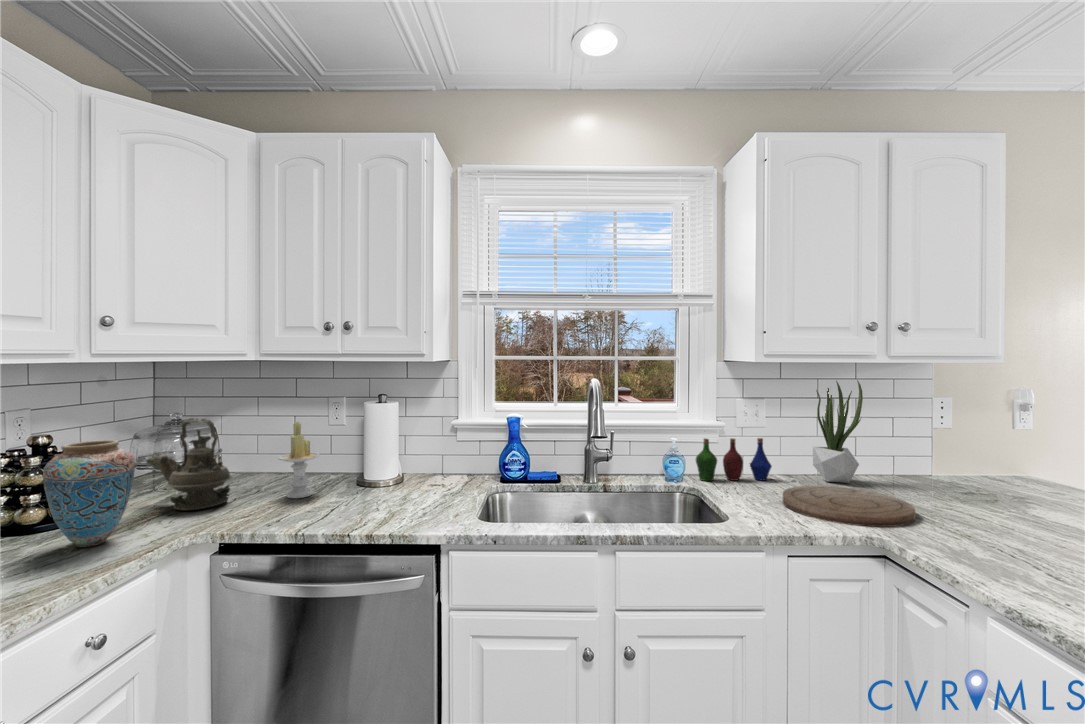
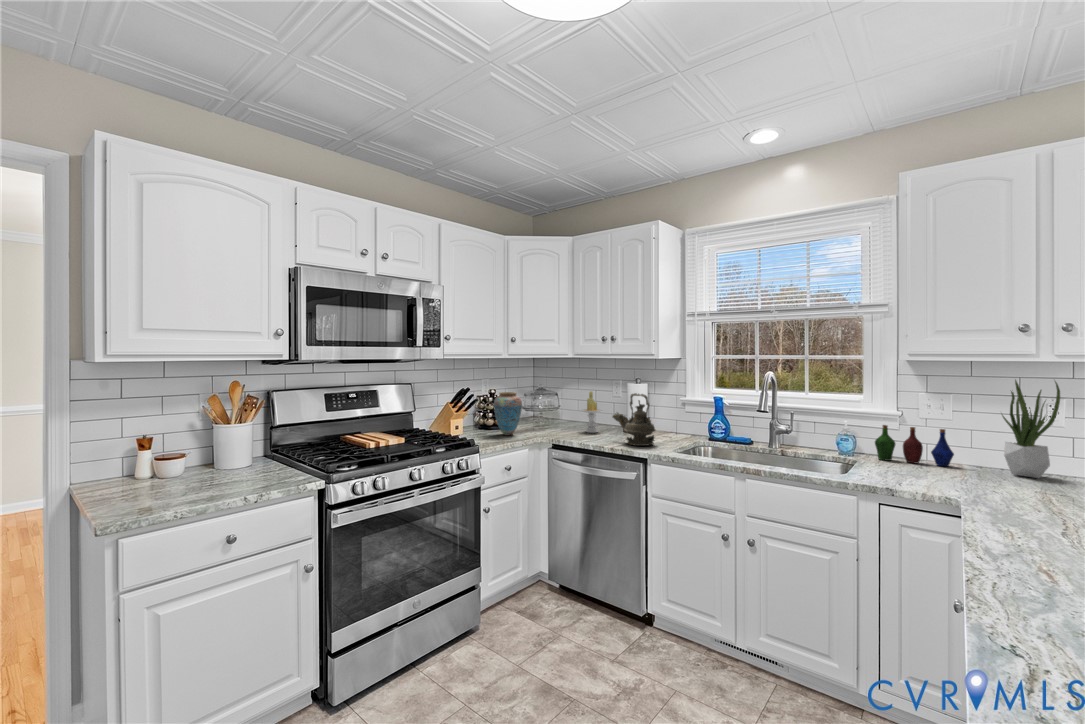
teapot: present [146,418,233,511] -> present [613,393,656,446]
cutting board: present [783,485,915,527] -> none [905,467,1025,496]

